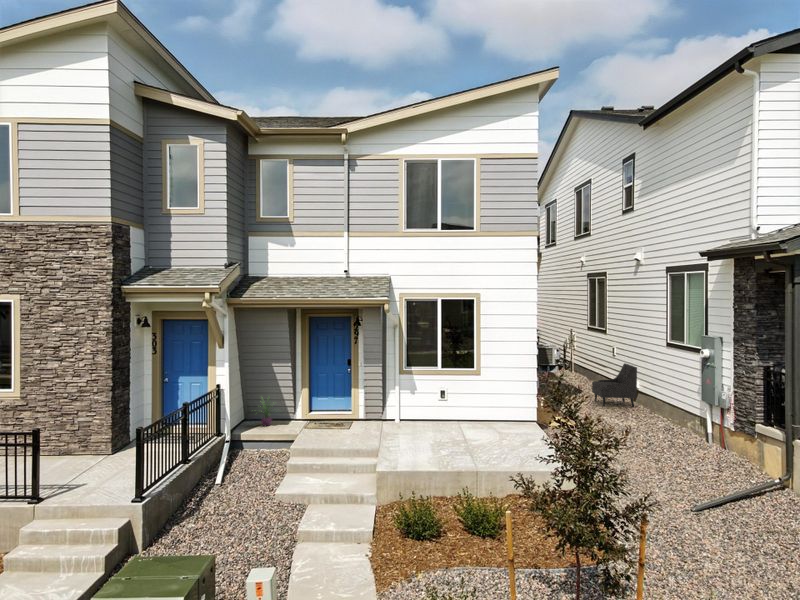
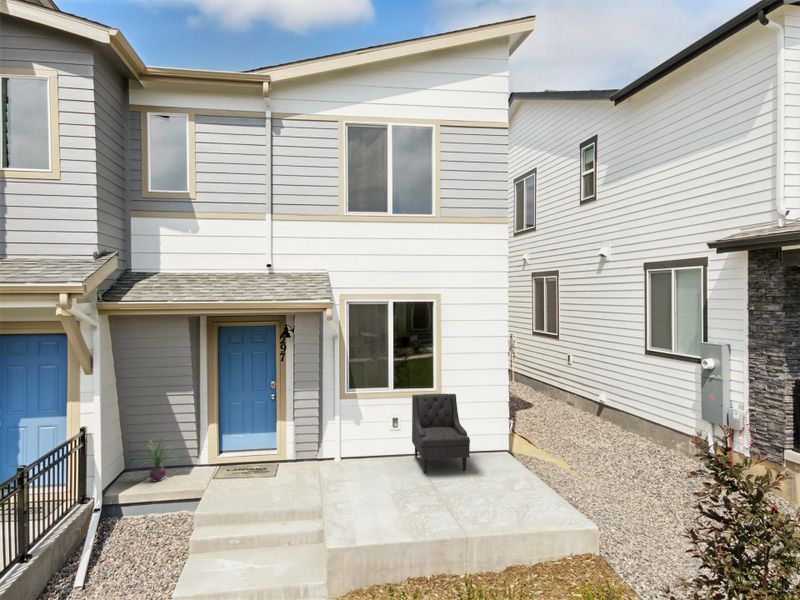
chair: present [592,363,637,407] -> present [412,394,470,473]

